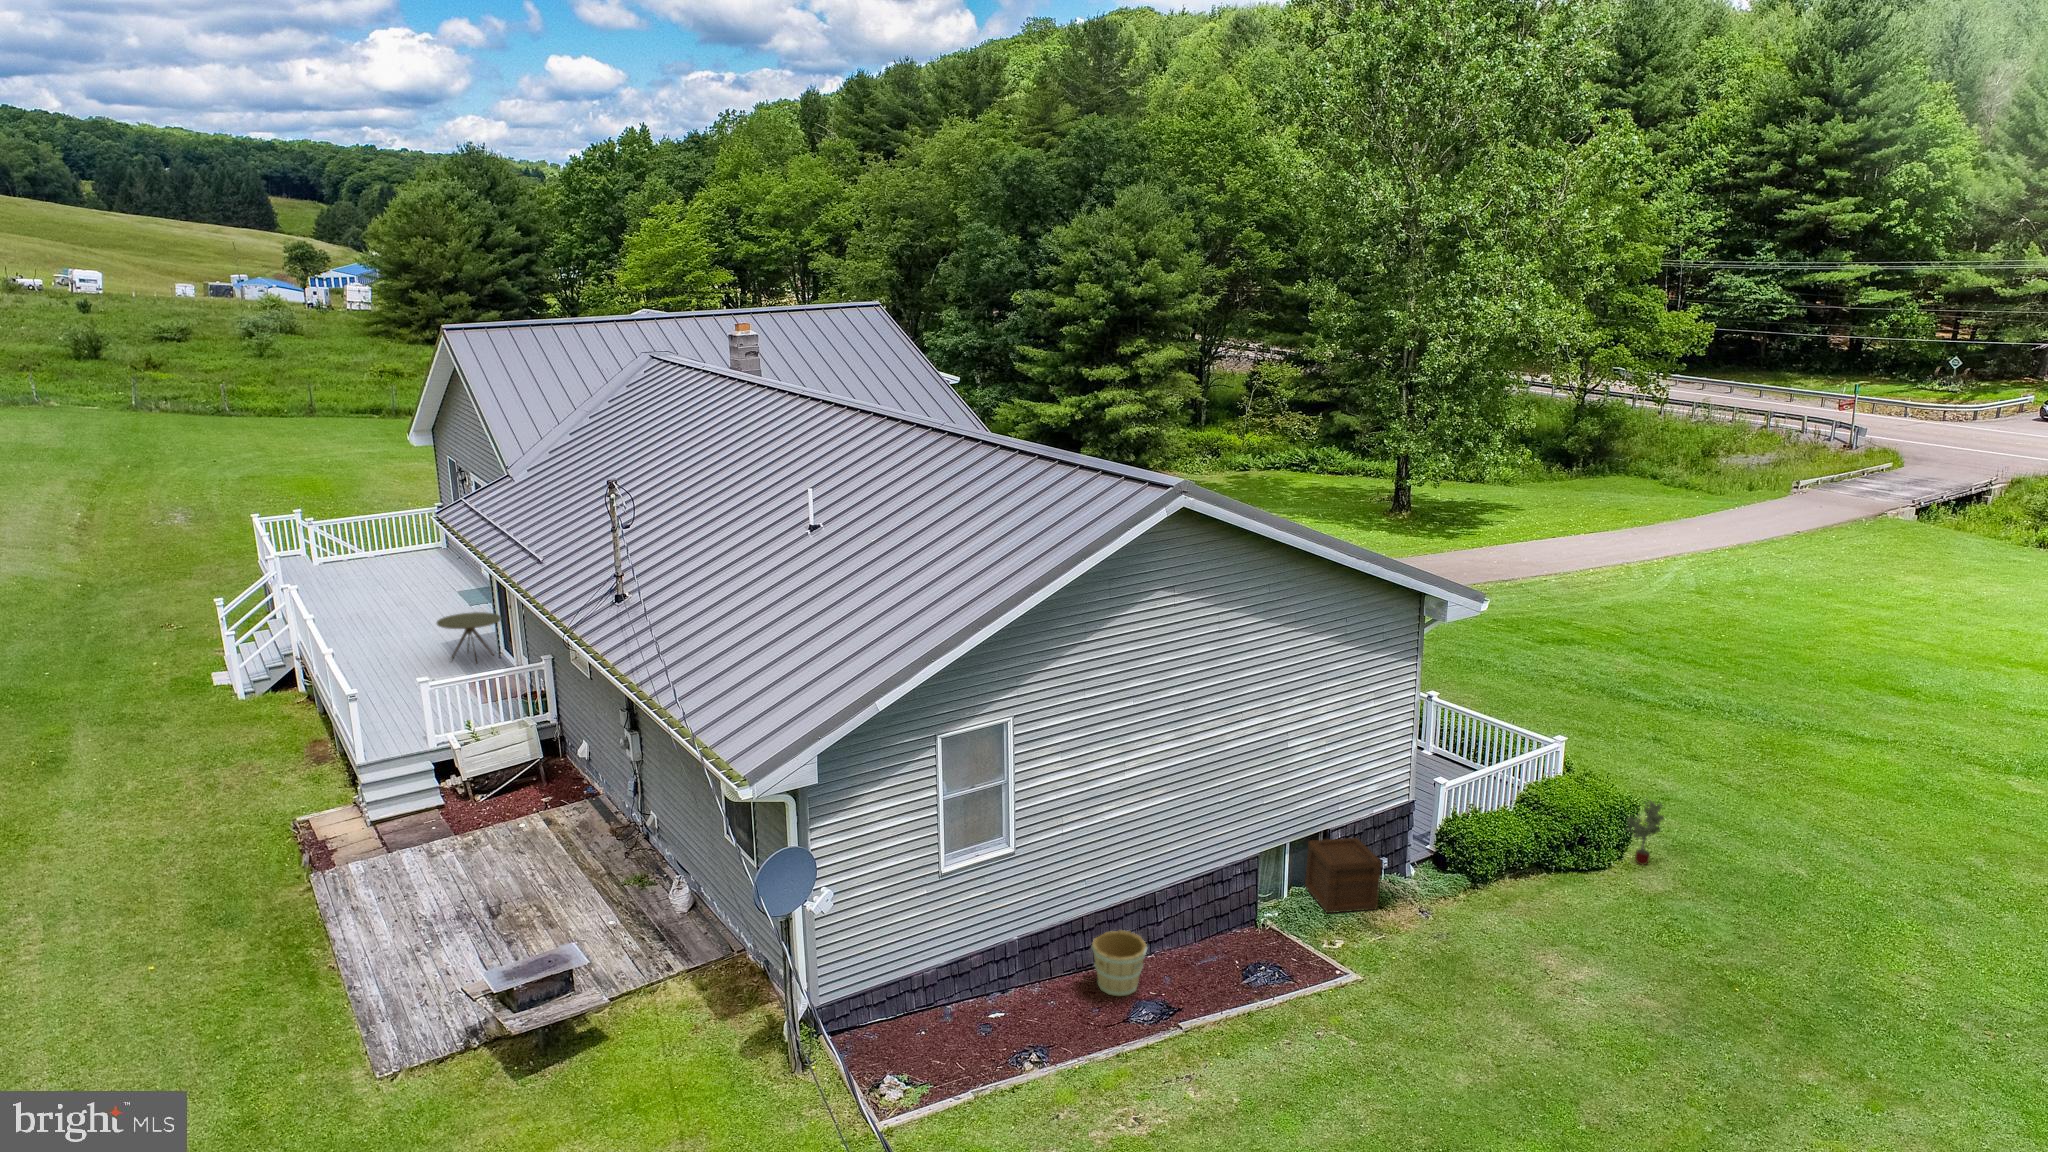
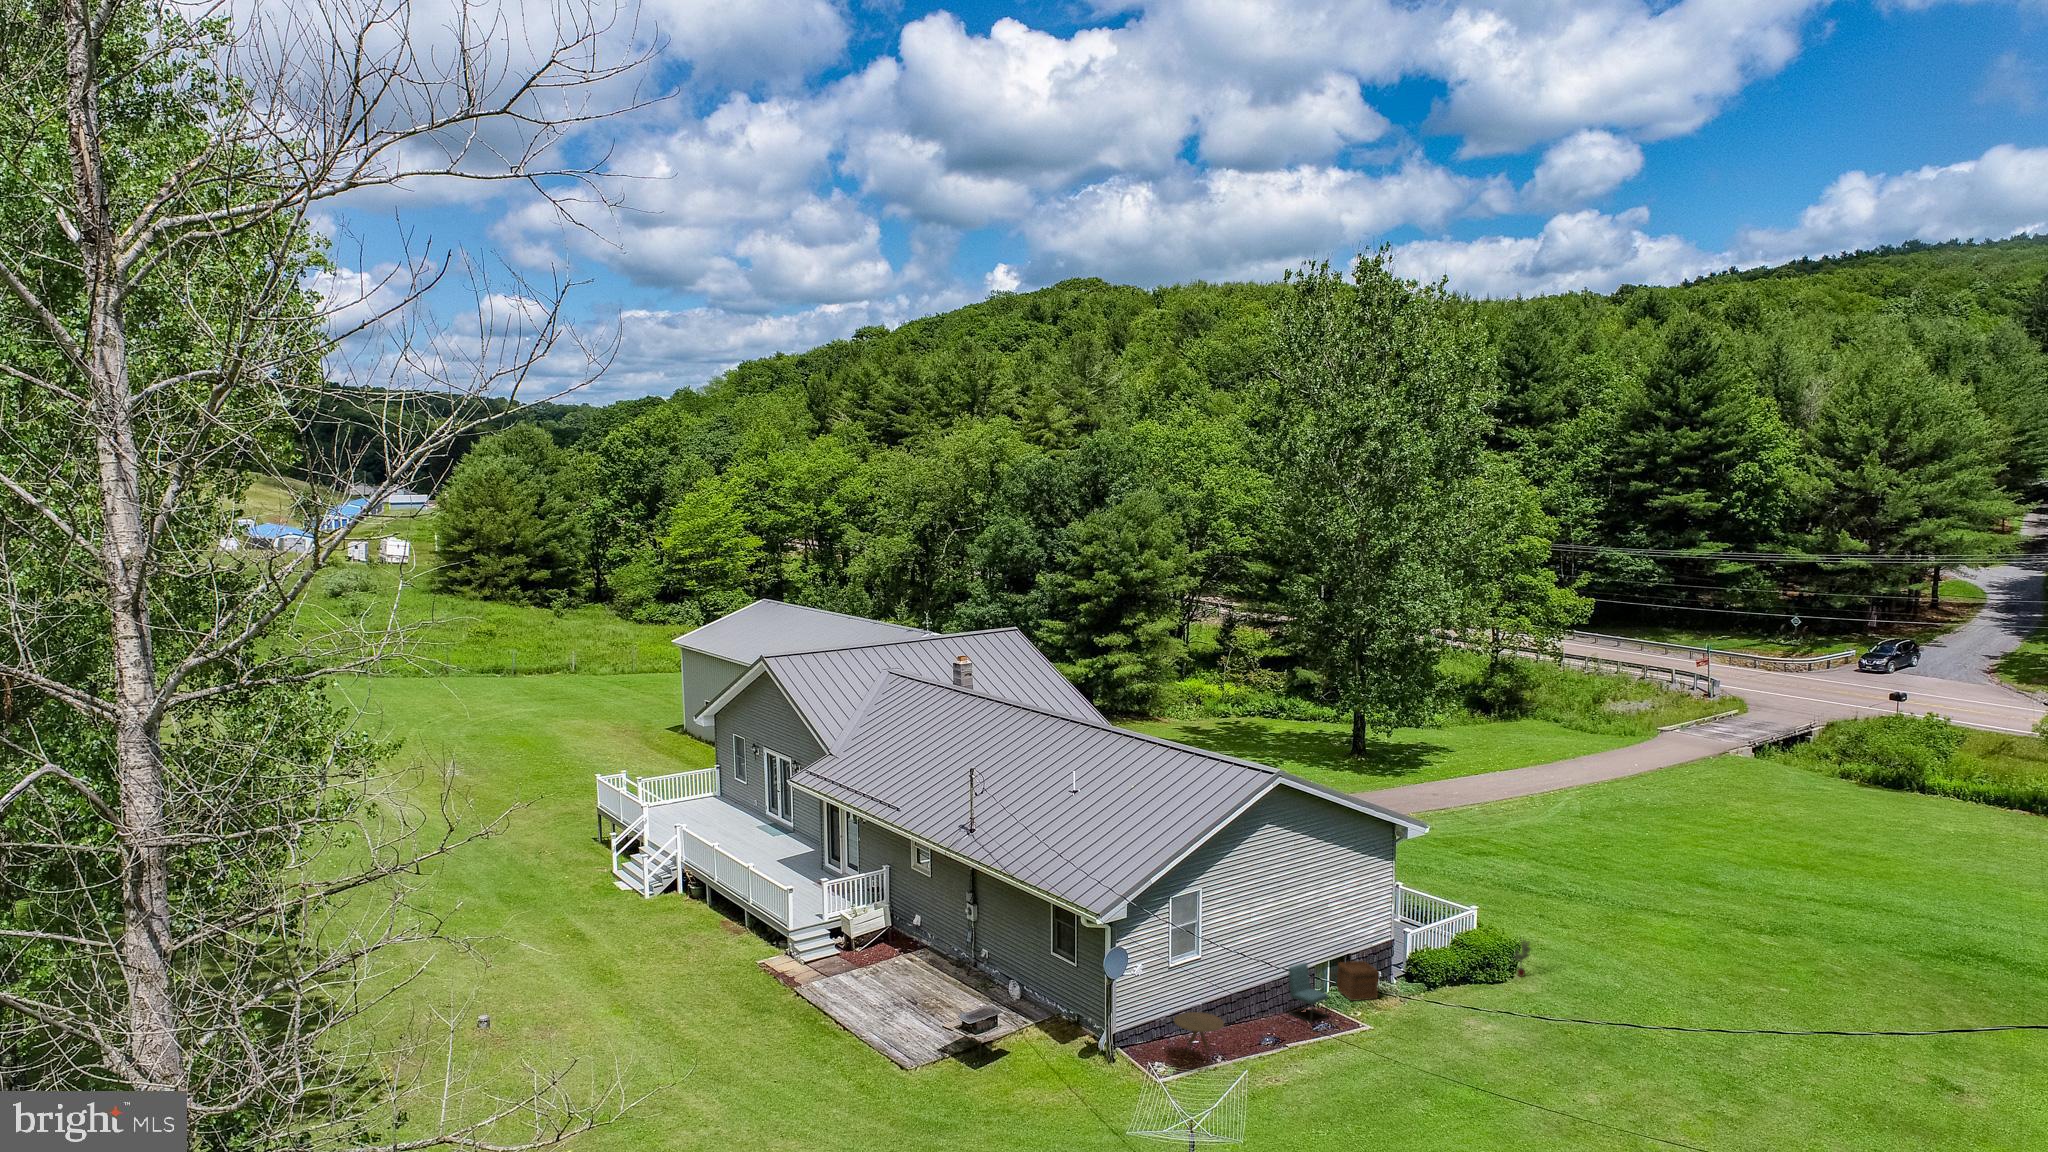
round table: present [437,612,501,661] -> present [1174,1012,1224,1057]
chair: none [1205,848,1279,964] -> present [1288,963,1328,1021]
wooden bucket: present [1092,930,1147,996] -> none [1237,1003,1265,1036]

